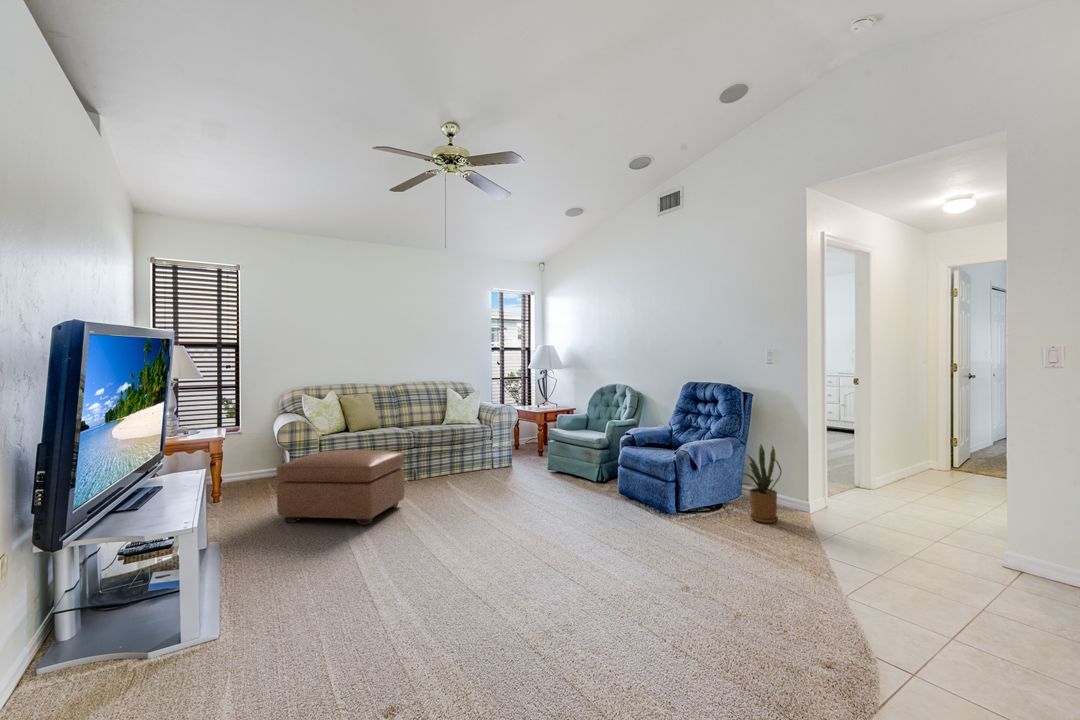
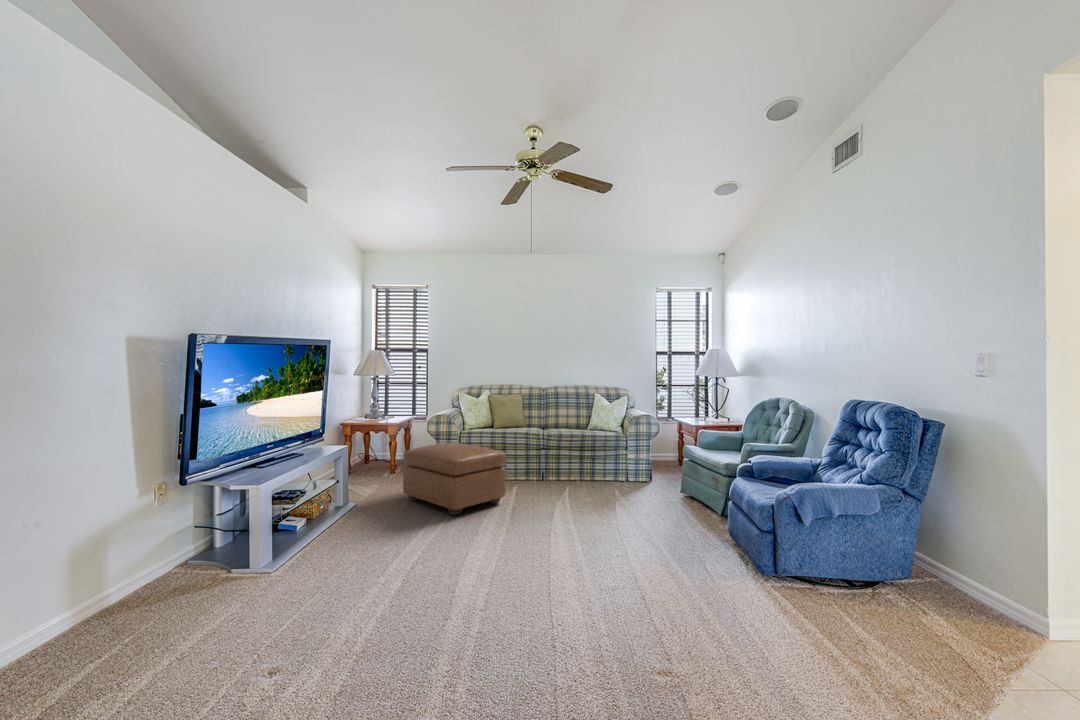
house plant: present [738,445,781,523] -> none [887,507,982,645]

